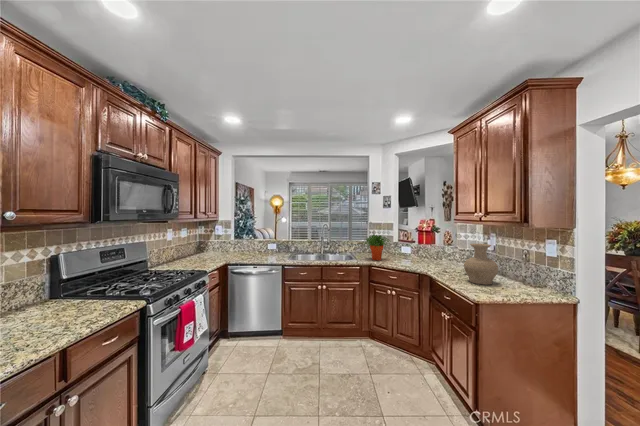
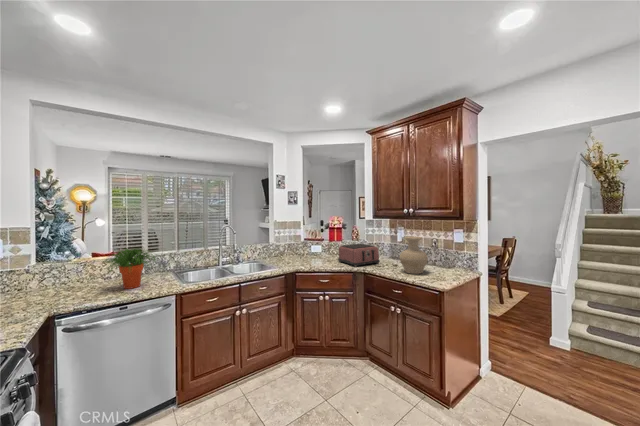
potted plant: present [365,235,390,260] -> present [107,248,155,289]
toaster: none [417,248,457,270] -> present [338,243,380,267]

